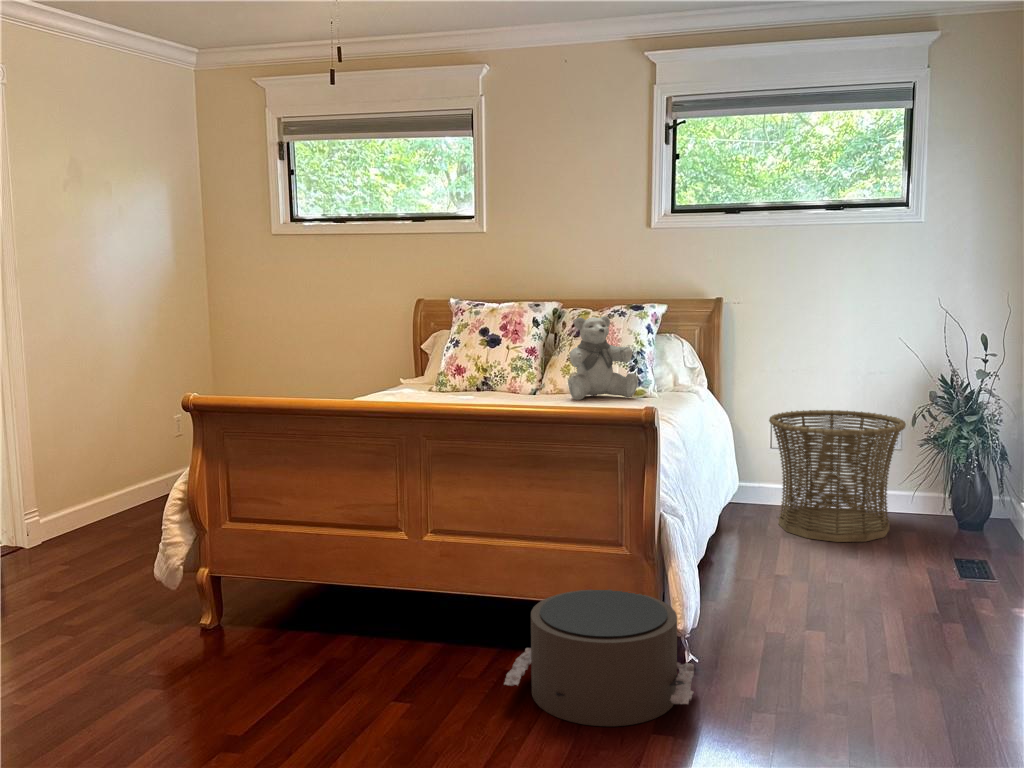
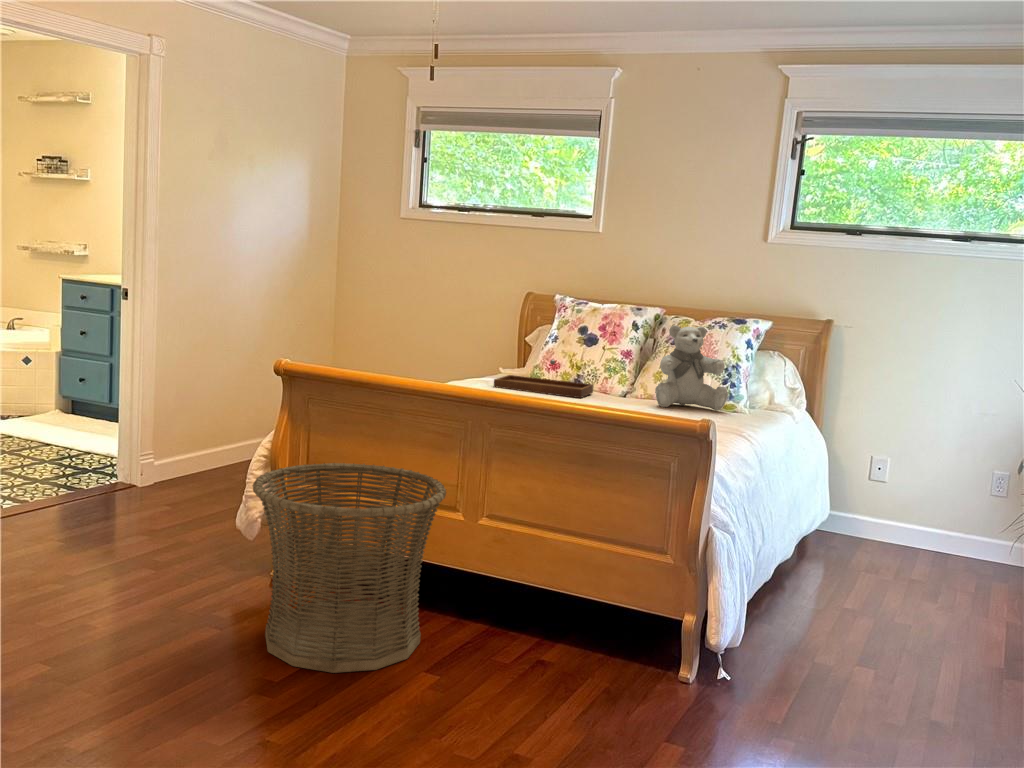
tray: none [403,364,504,400] -> present [494,360,594,398]
basket: present [769,410,906,542] -> present [252,463,446,673]
pouf: present [504,590,694,726] -> none [527,592,721,730]

